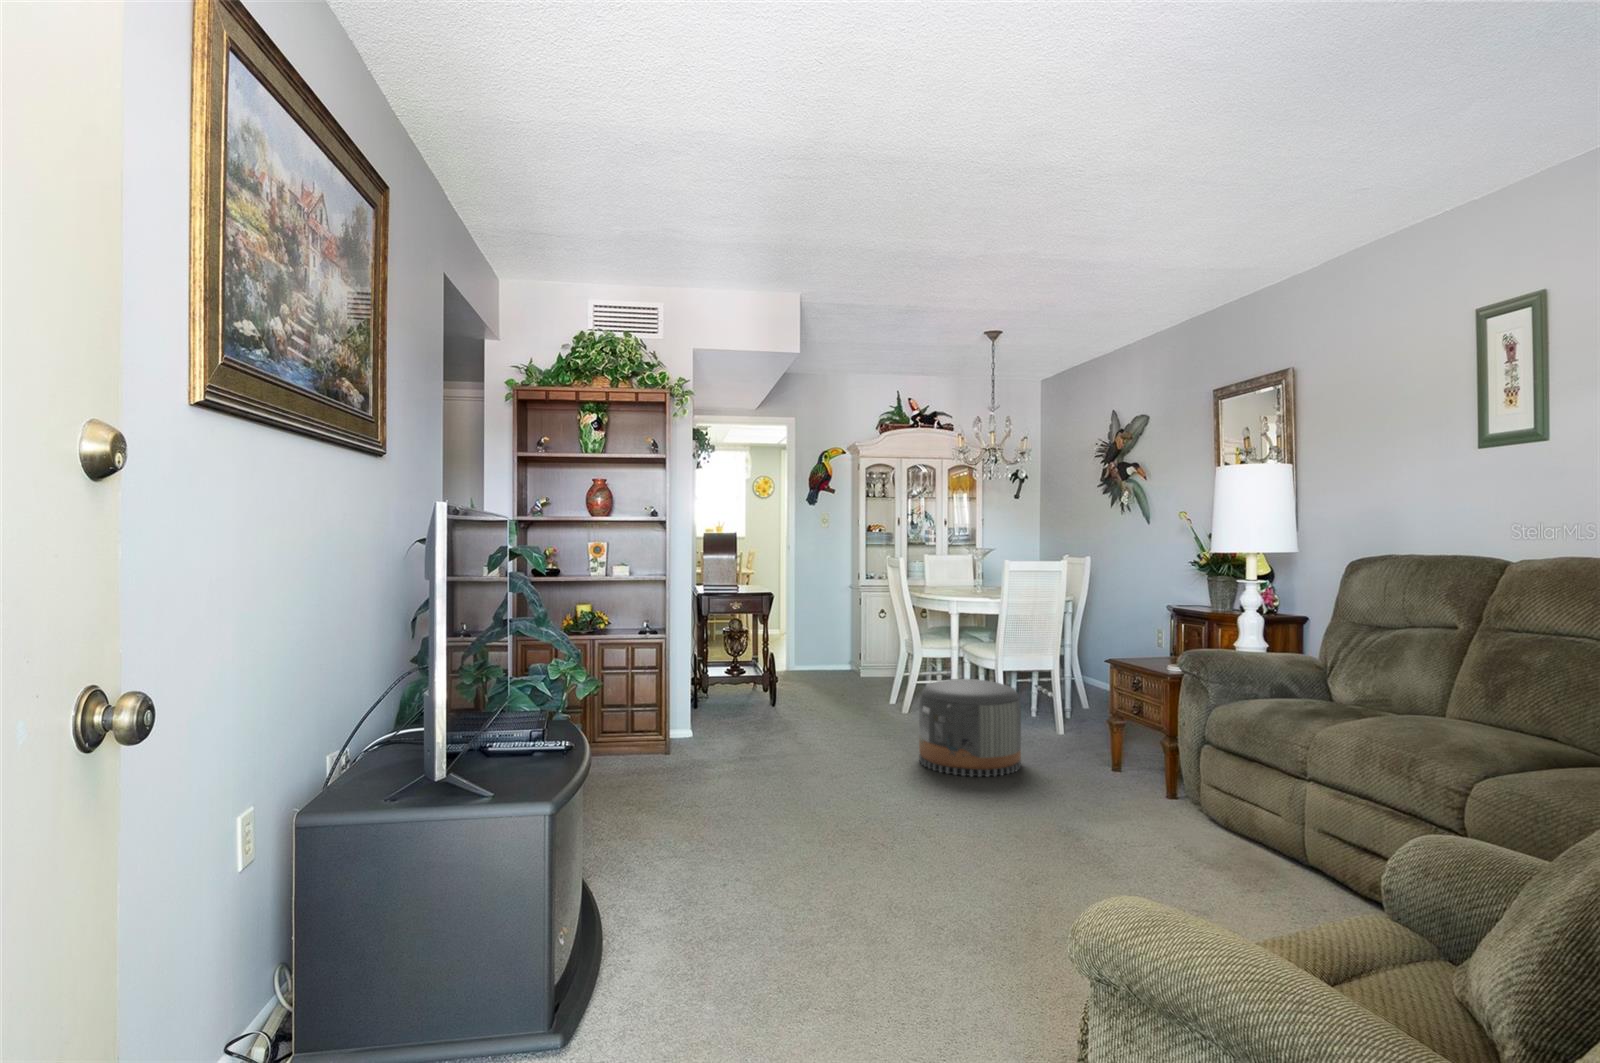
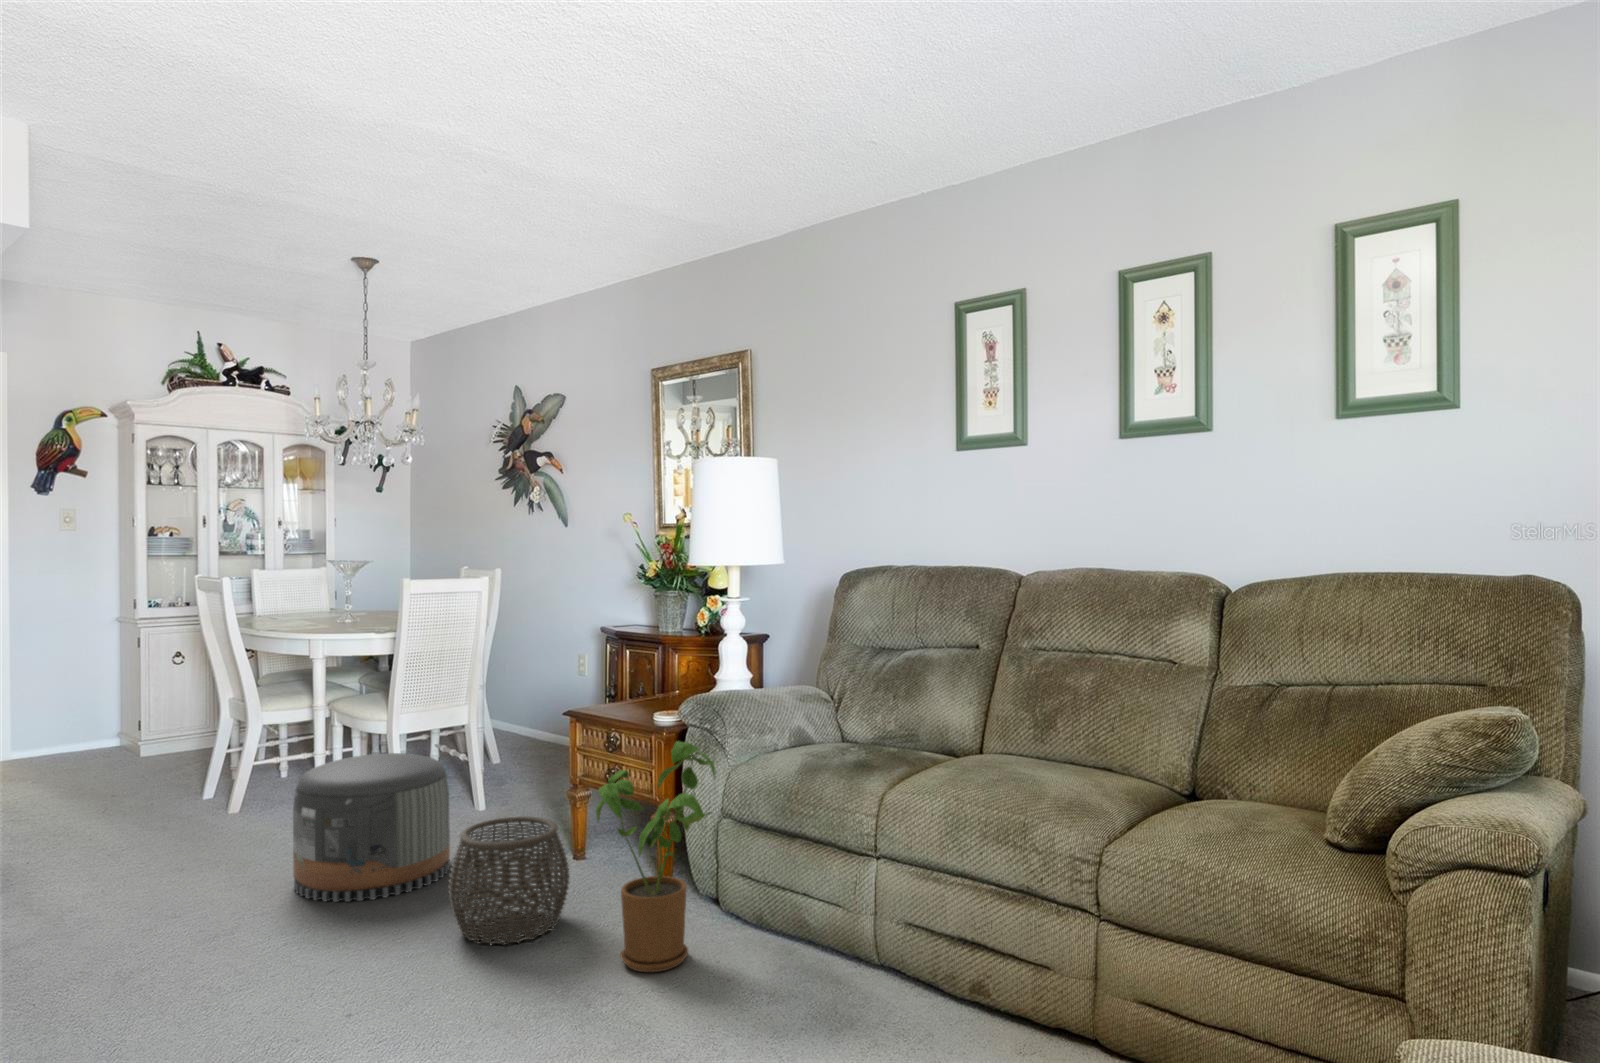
house plant: none [1099,688,1203,866] -> present [596,741,715,972]
woven basket: none [1001,732,1090,823] -> present [448,816,569,945]

